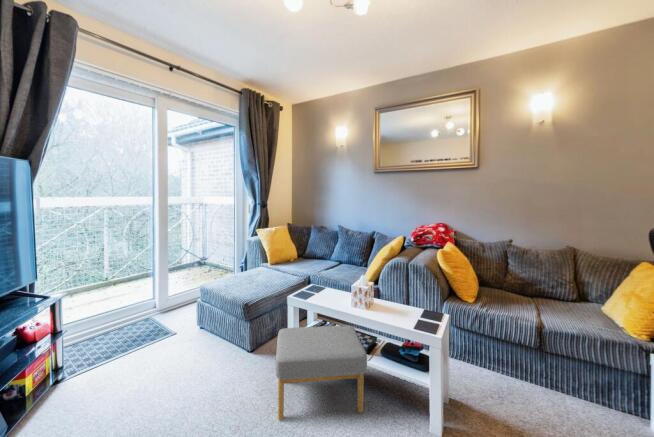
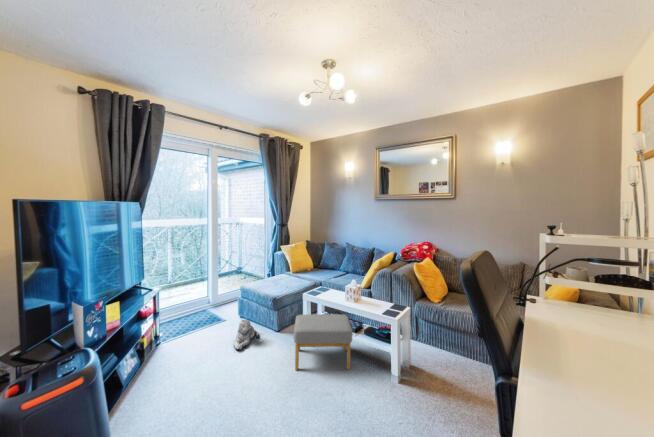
plush toy: none [183,337,224,386] -> present [234,320,259,350]

